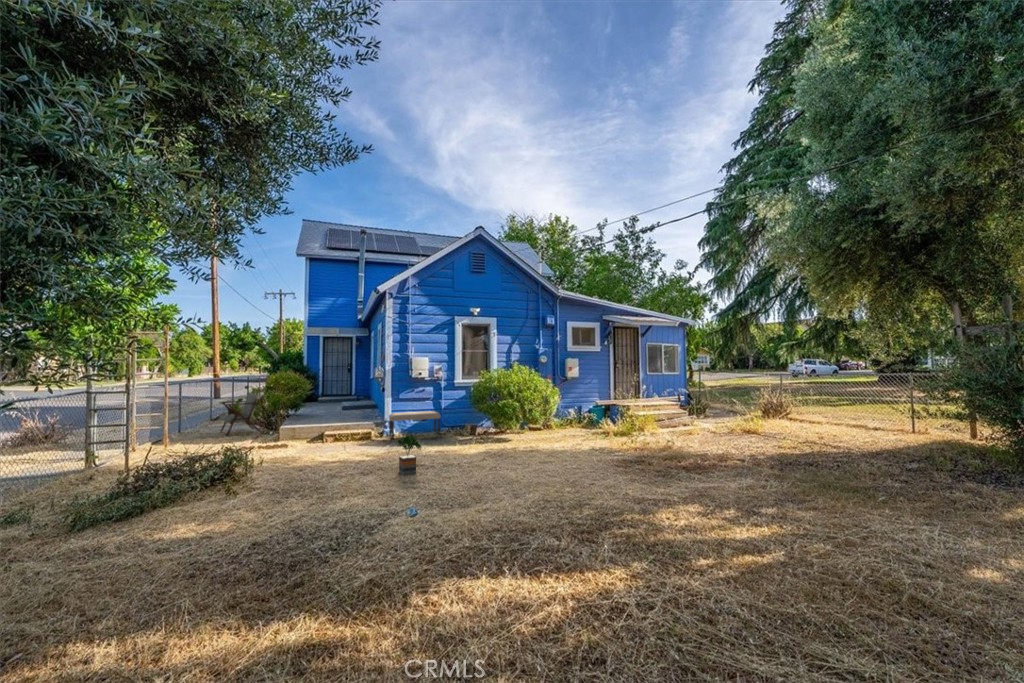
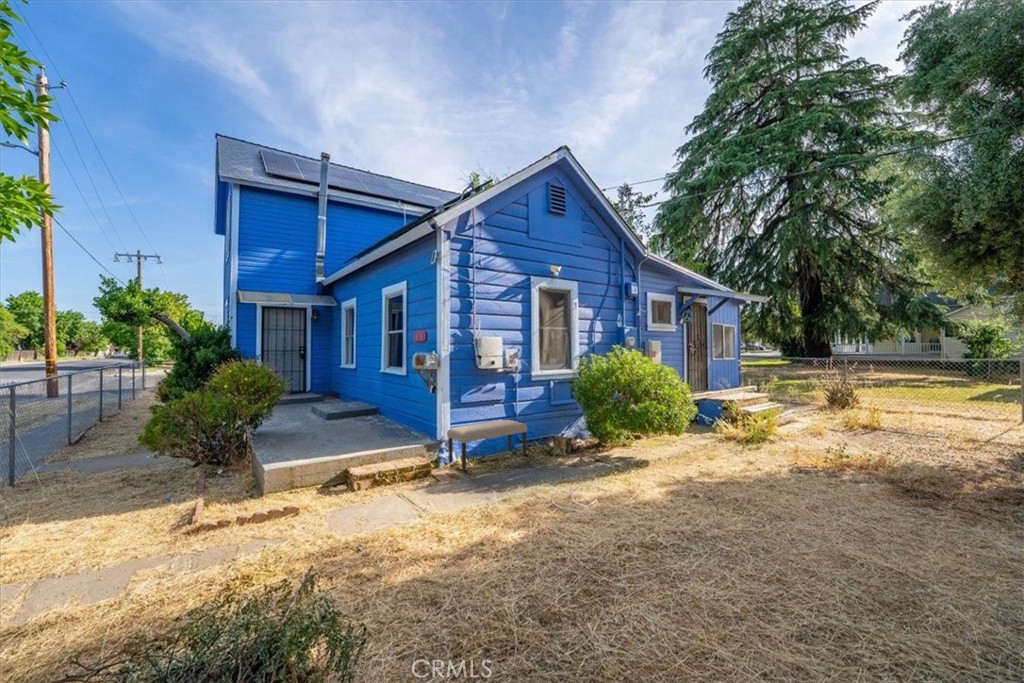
lounge chair: present [220,393,261,436] -> none [106,399,202,487]
potted tree: present [396,436,422,475] -> none [667,512,741,620]

